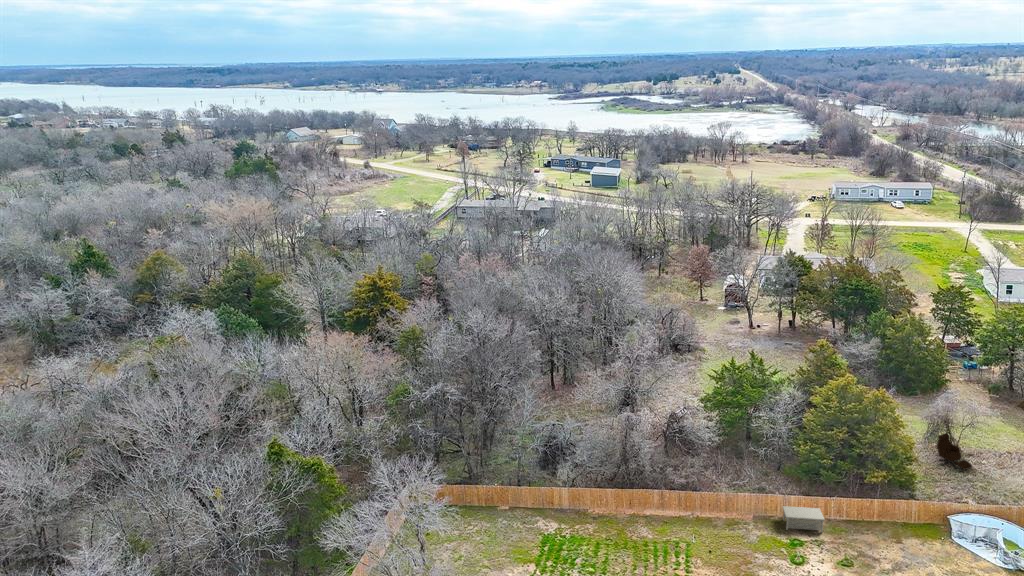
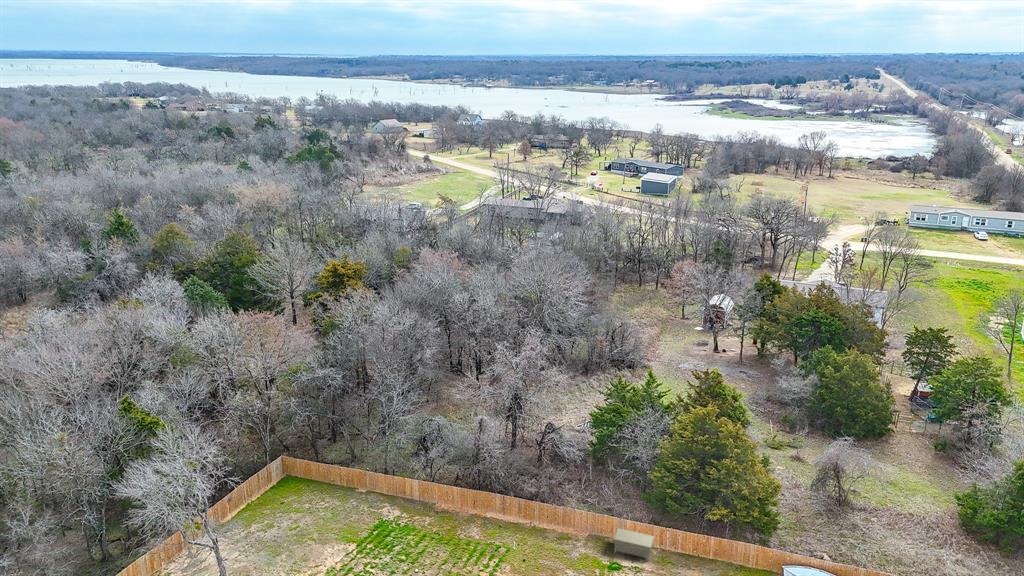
lounge chair: present [937,433,972,471] -> none [822,481,854,526]

